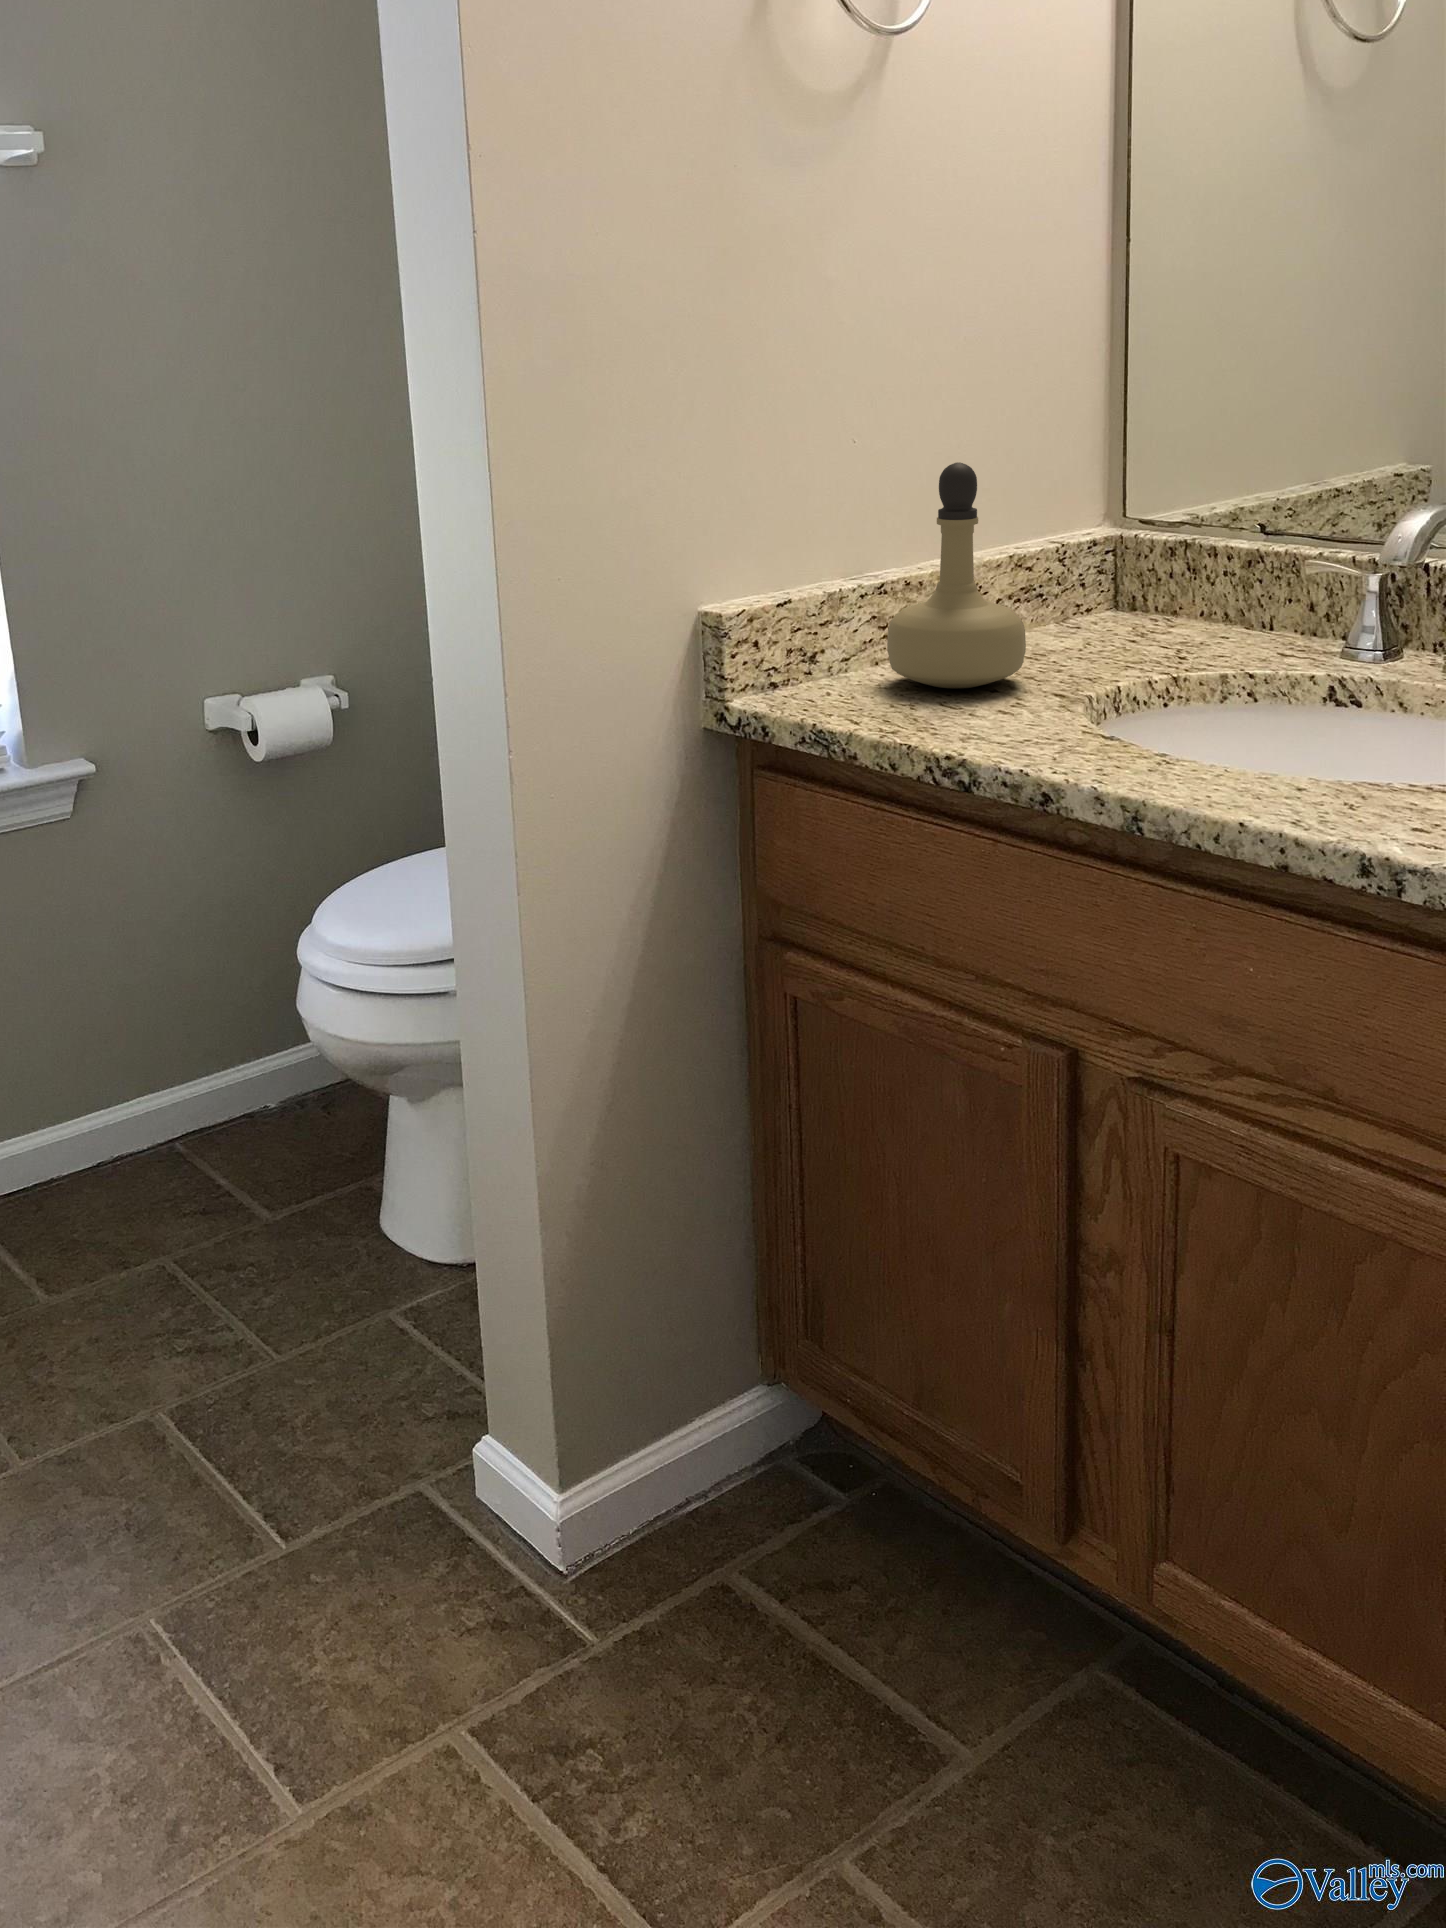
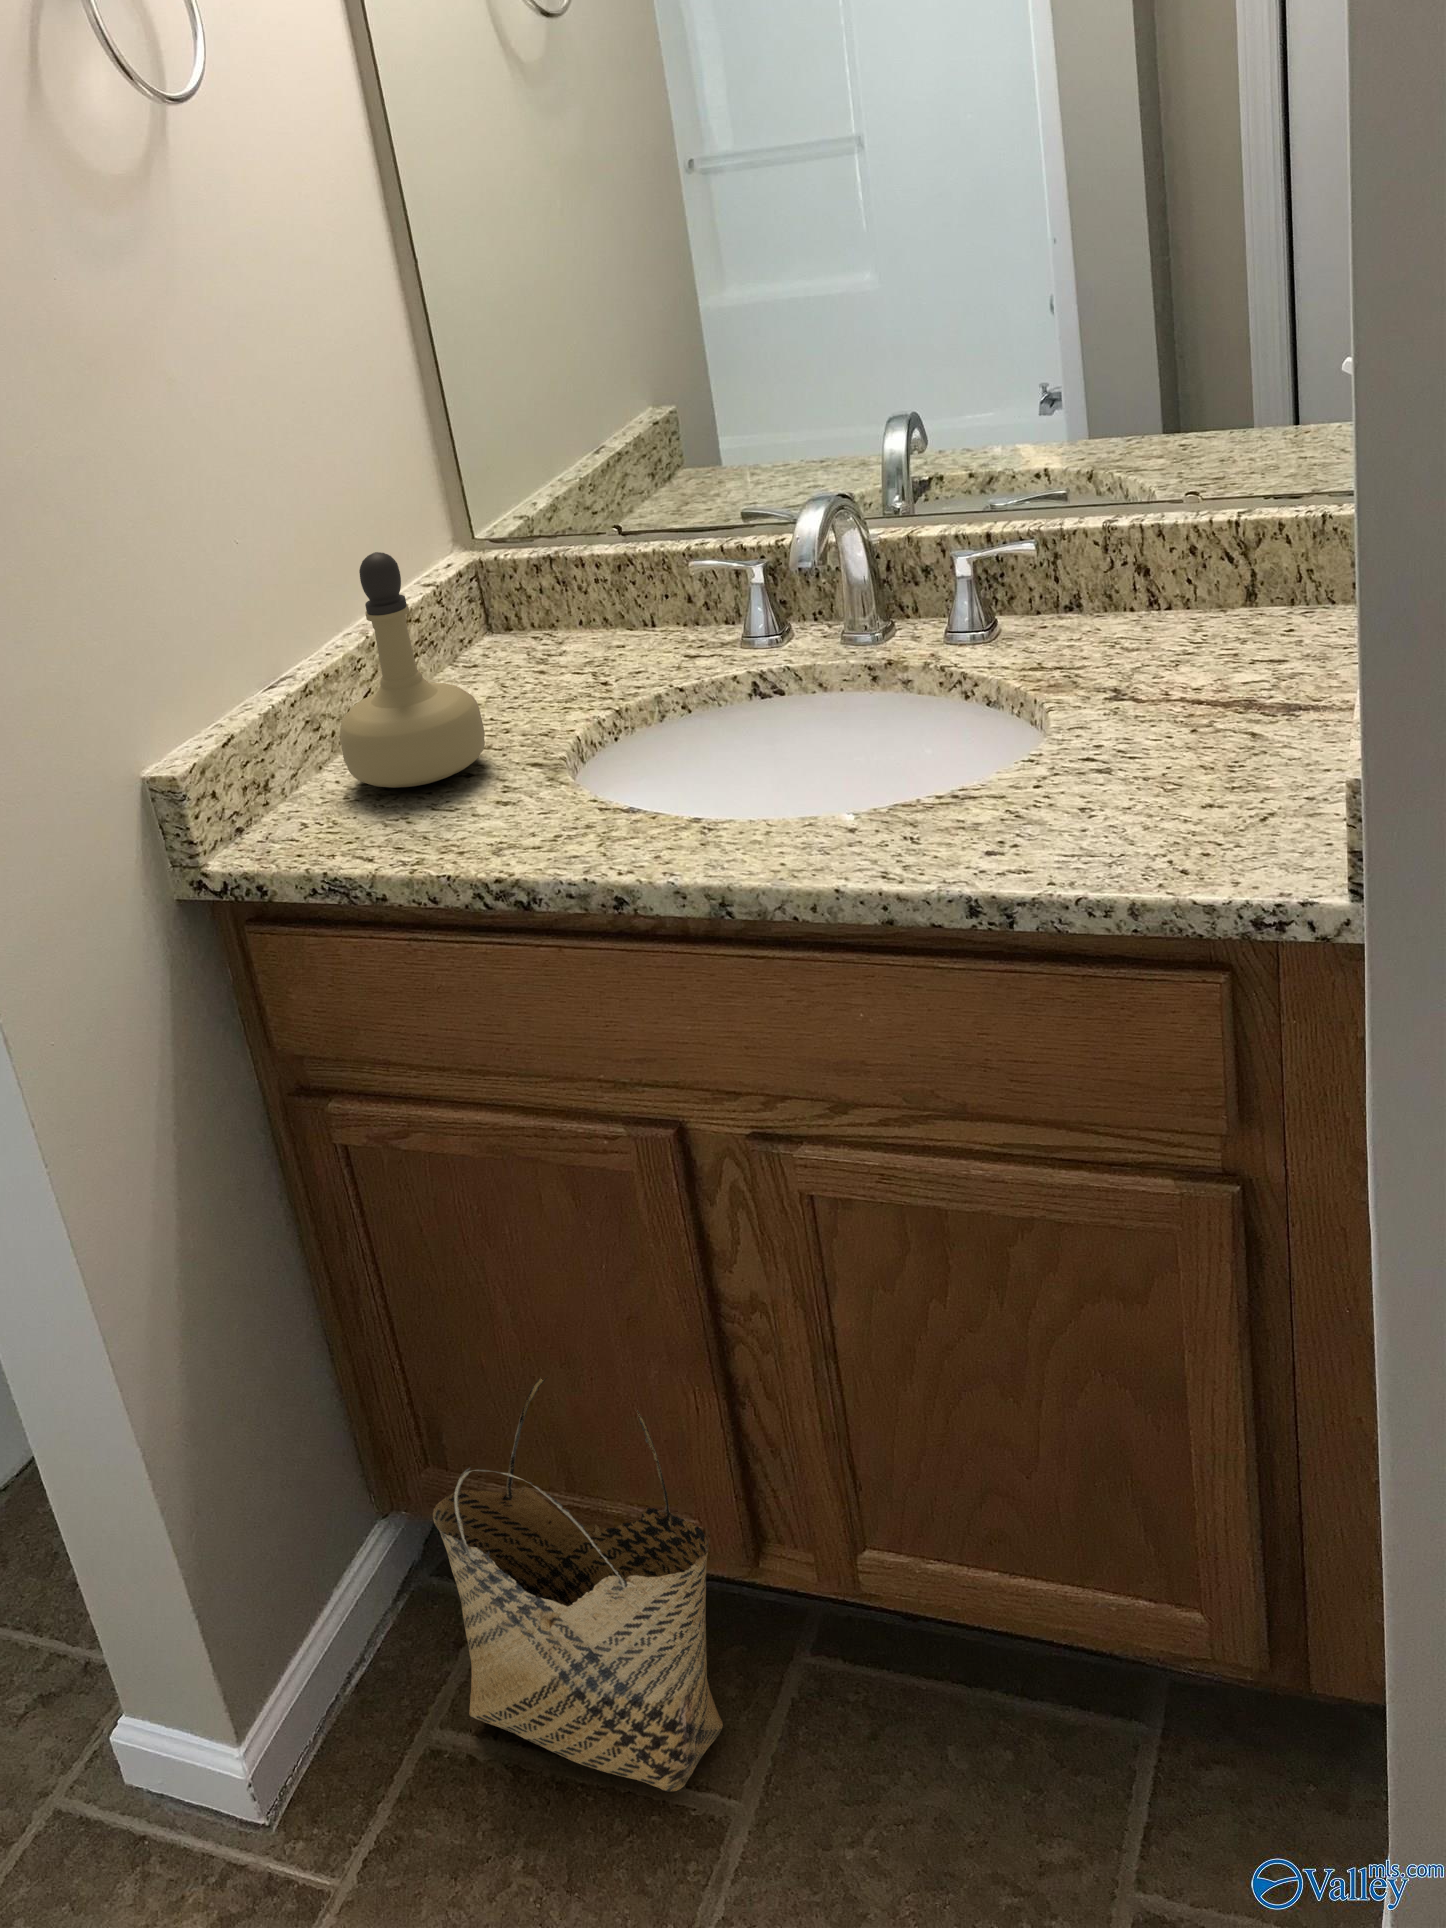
woven basket: none [766,1271,1010,1716] -> present [432,1377,723,1792]

